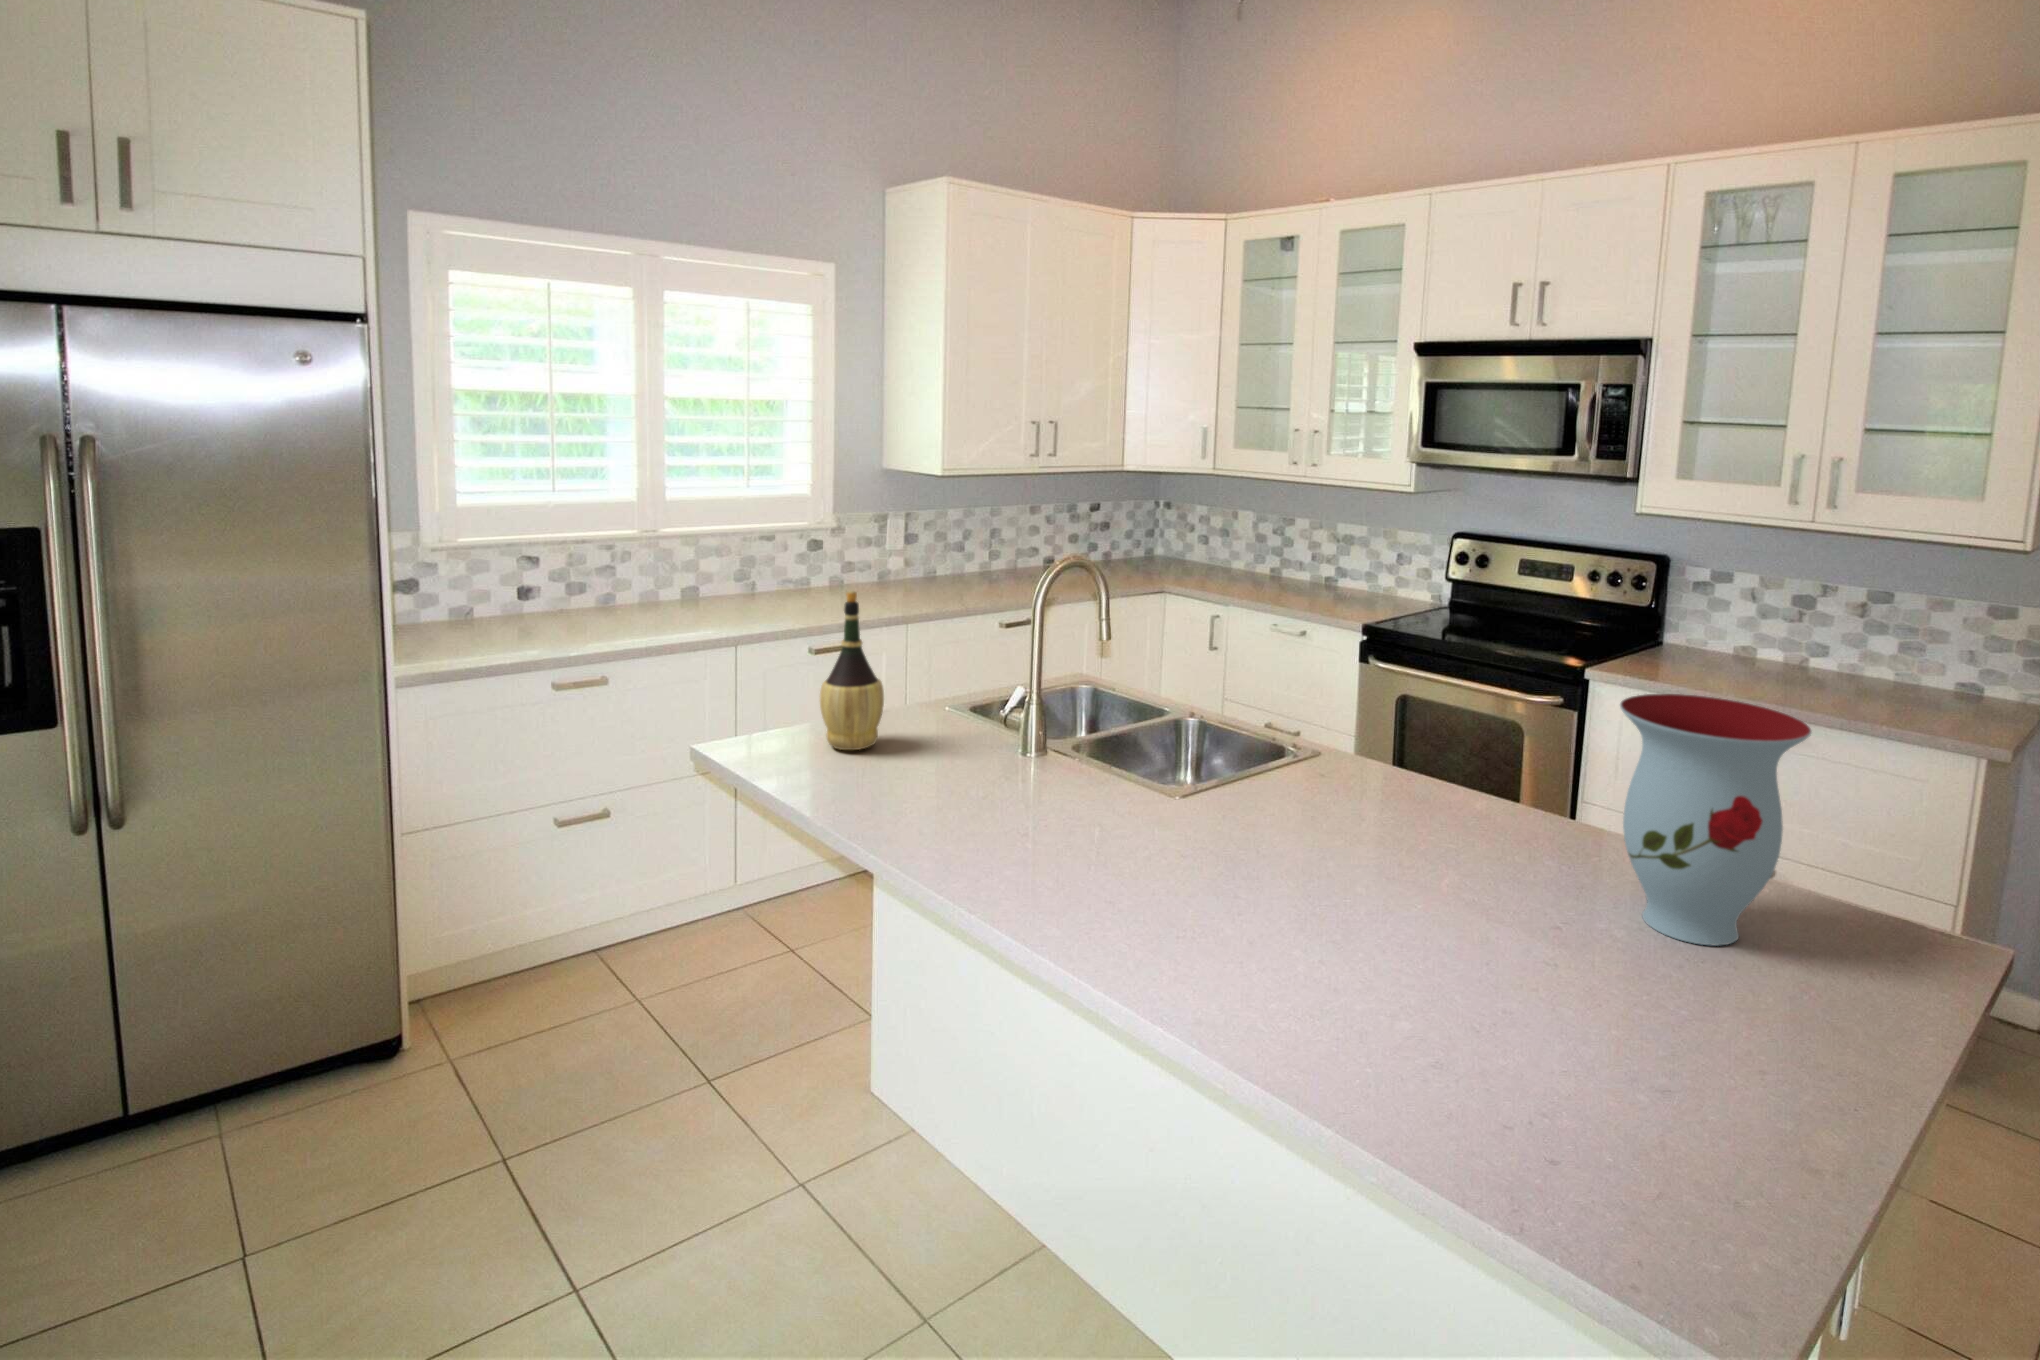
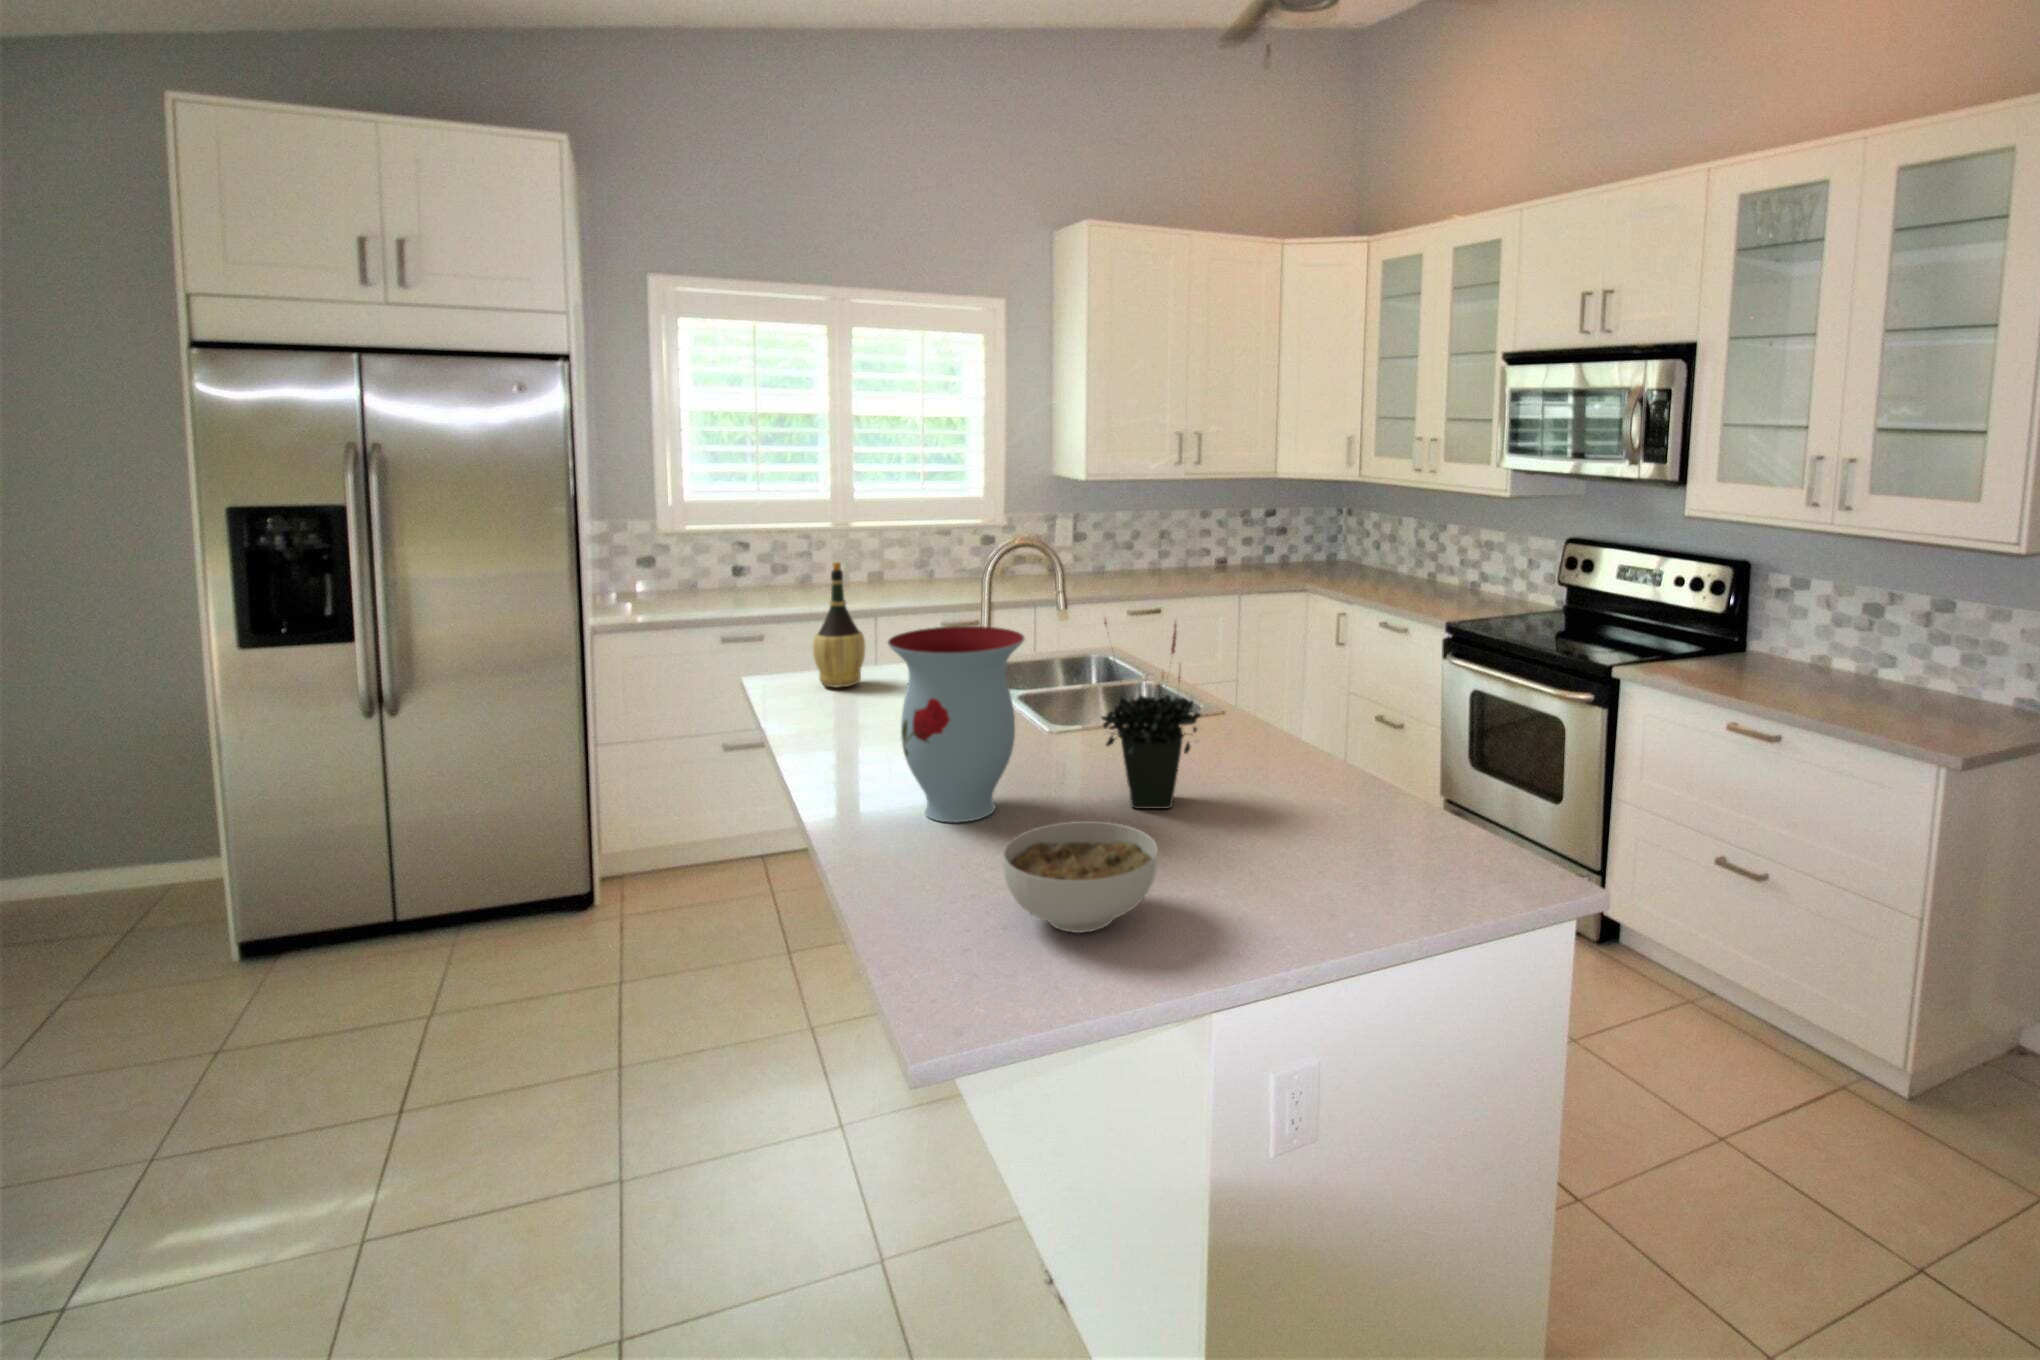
potted plant: none [1356,660,1504,892] -> present [1102,622,1200,809]
vase: present [1620,694,1812,946] -> present [888,626,1025,822]
bowl: none [1485,932,1703,1089] -> present [1003,821,1158,933]

